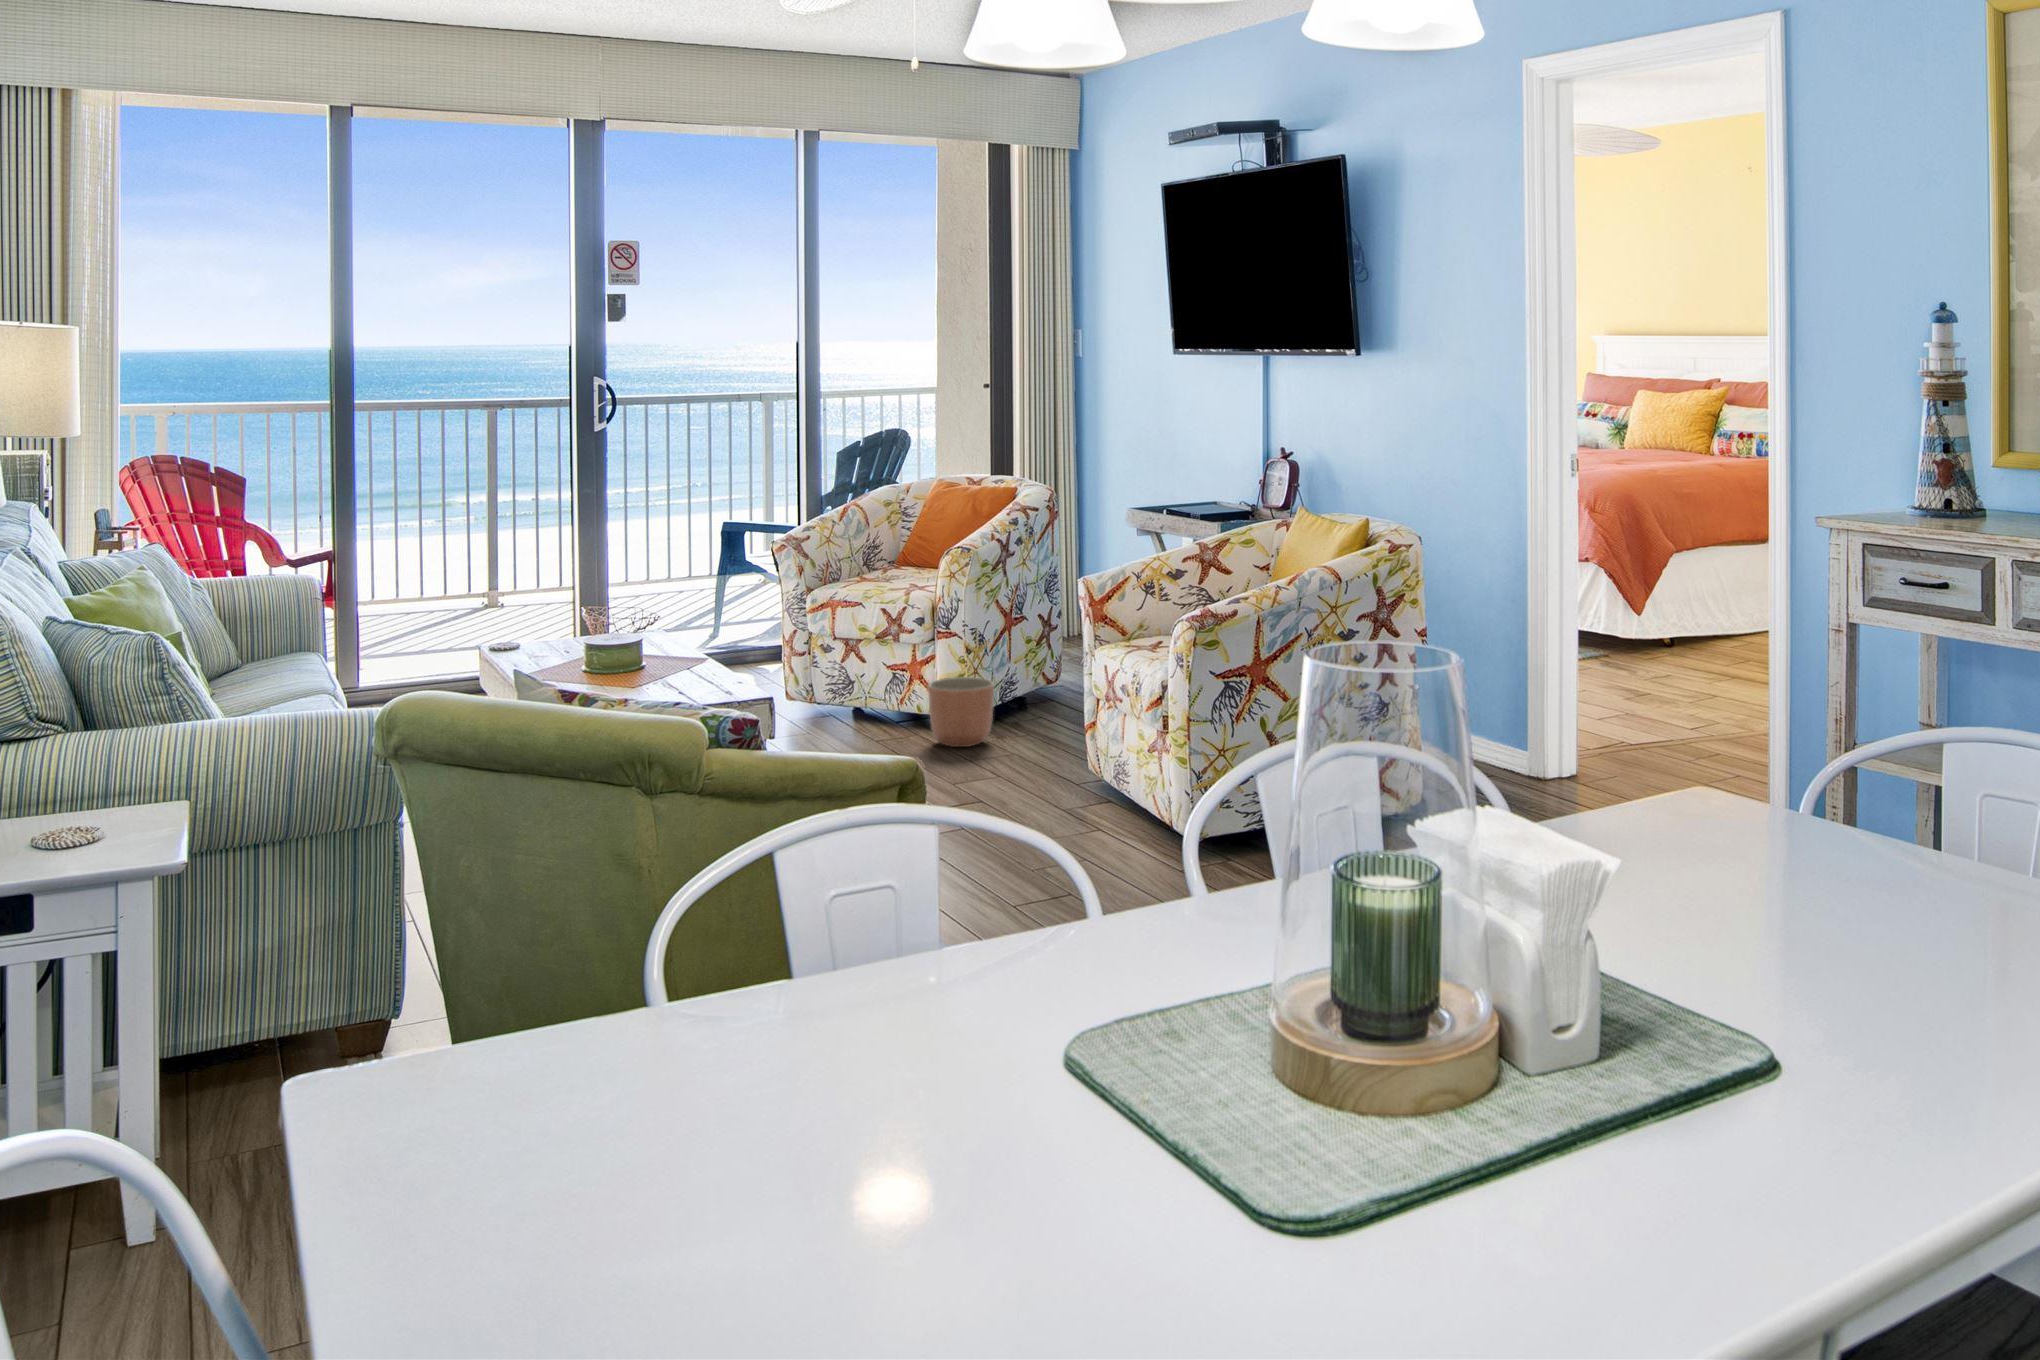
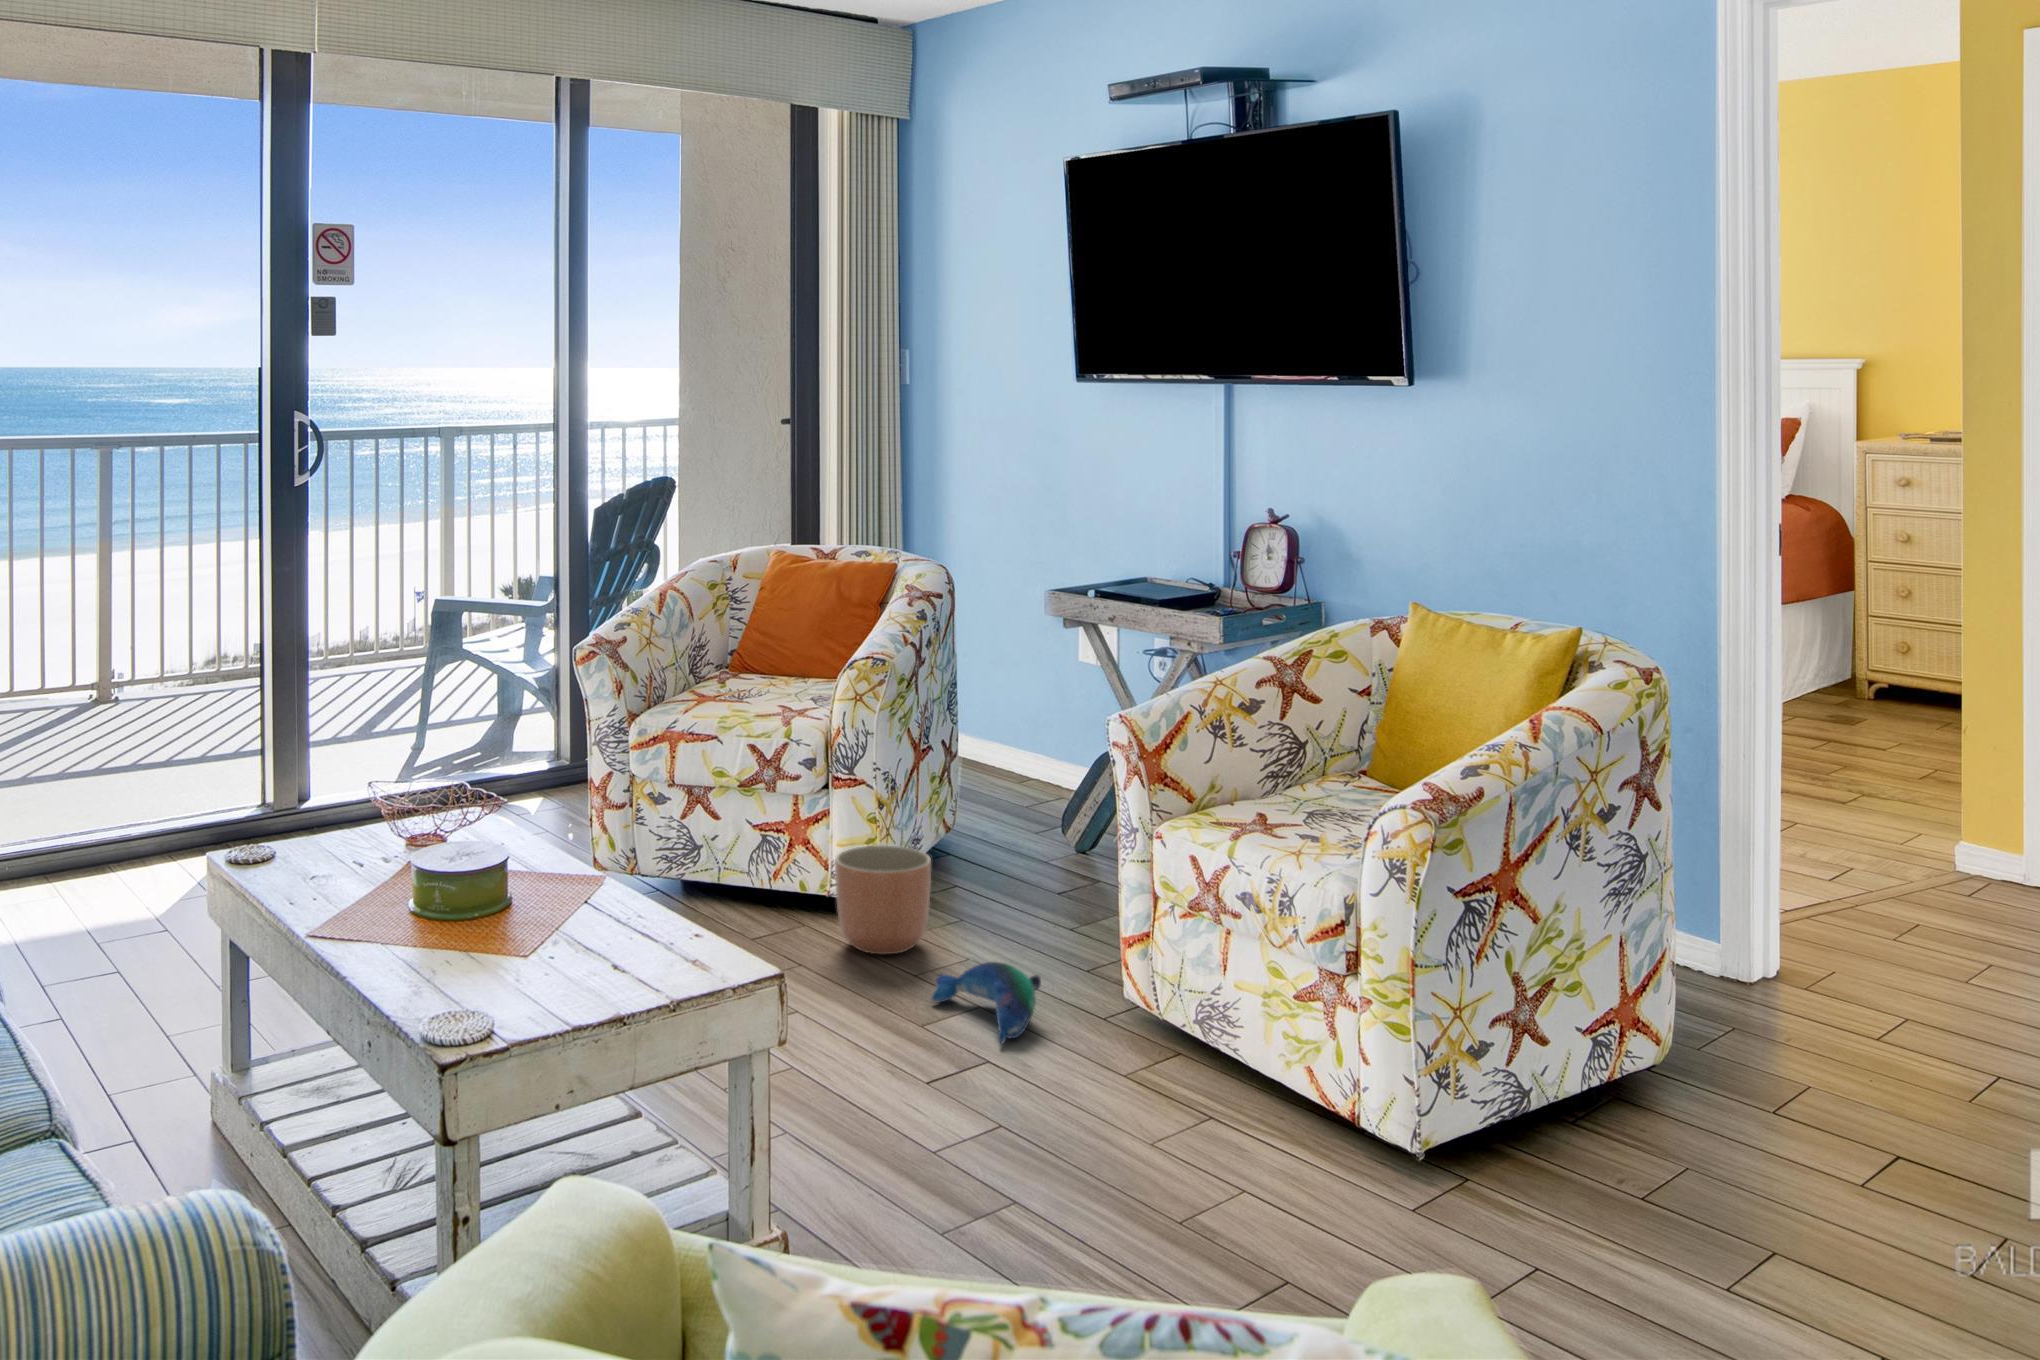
plush toy: none [969,744,1035,790] -> present [932,962,1041,1043]

